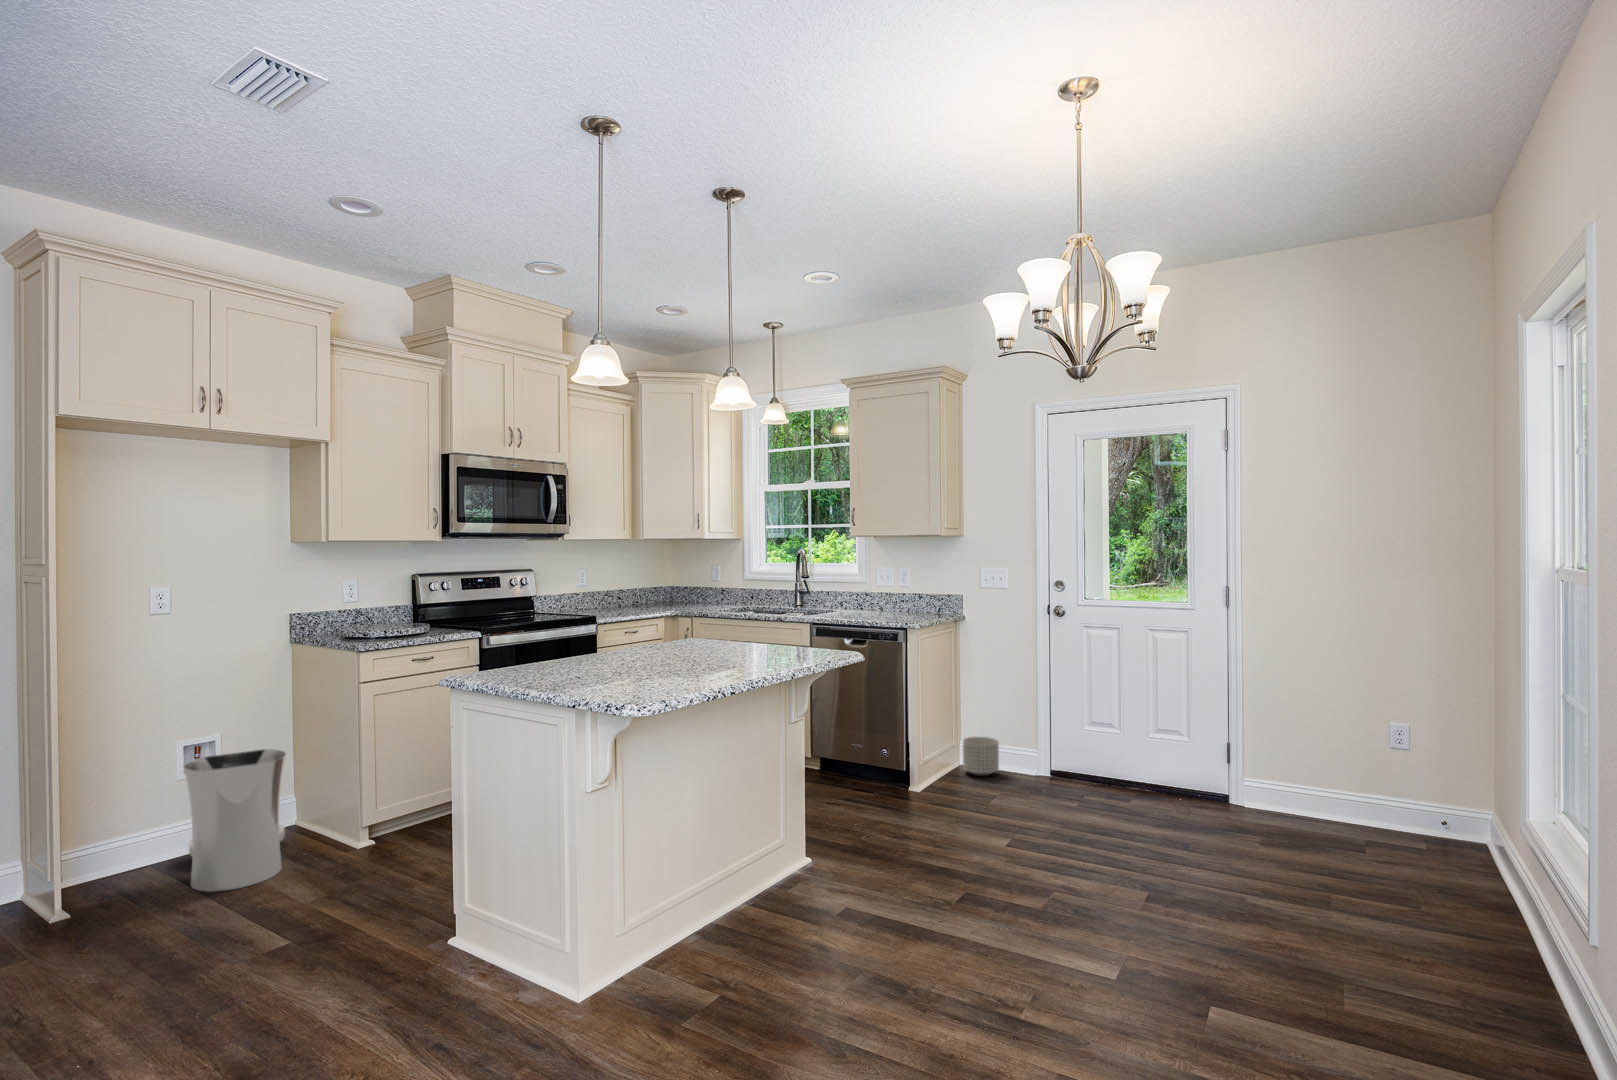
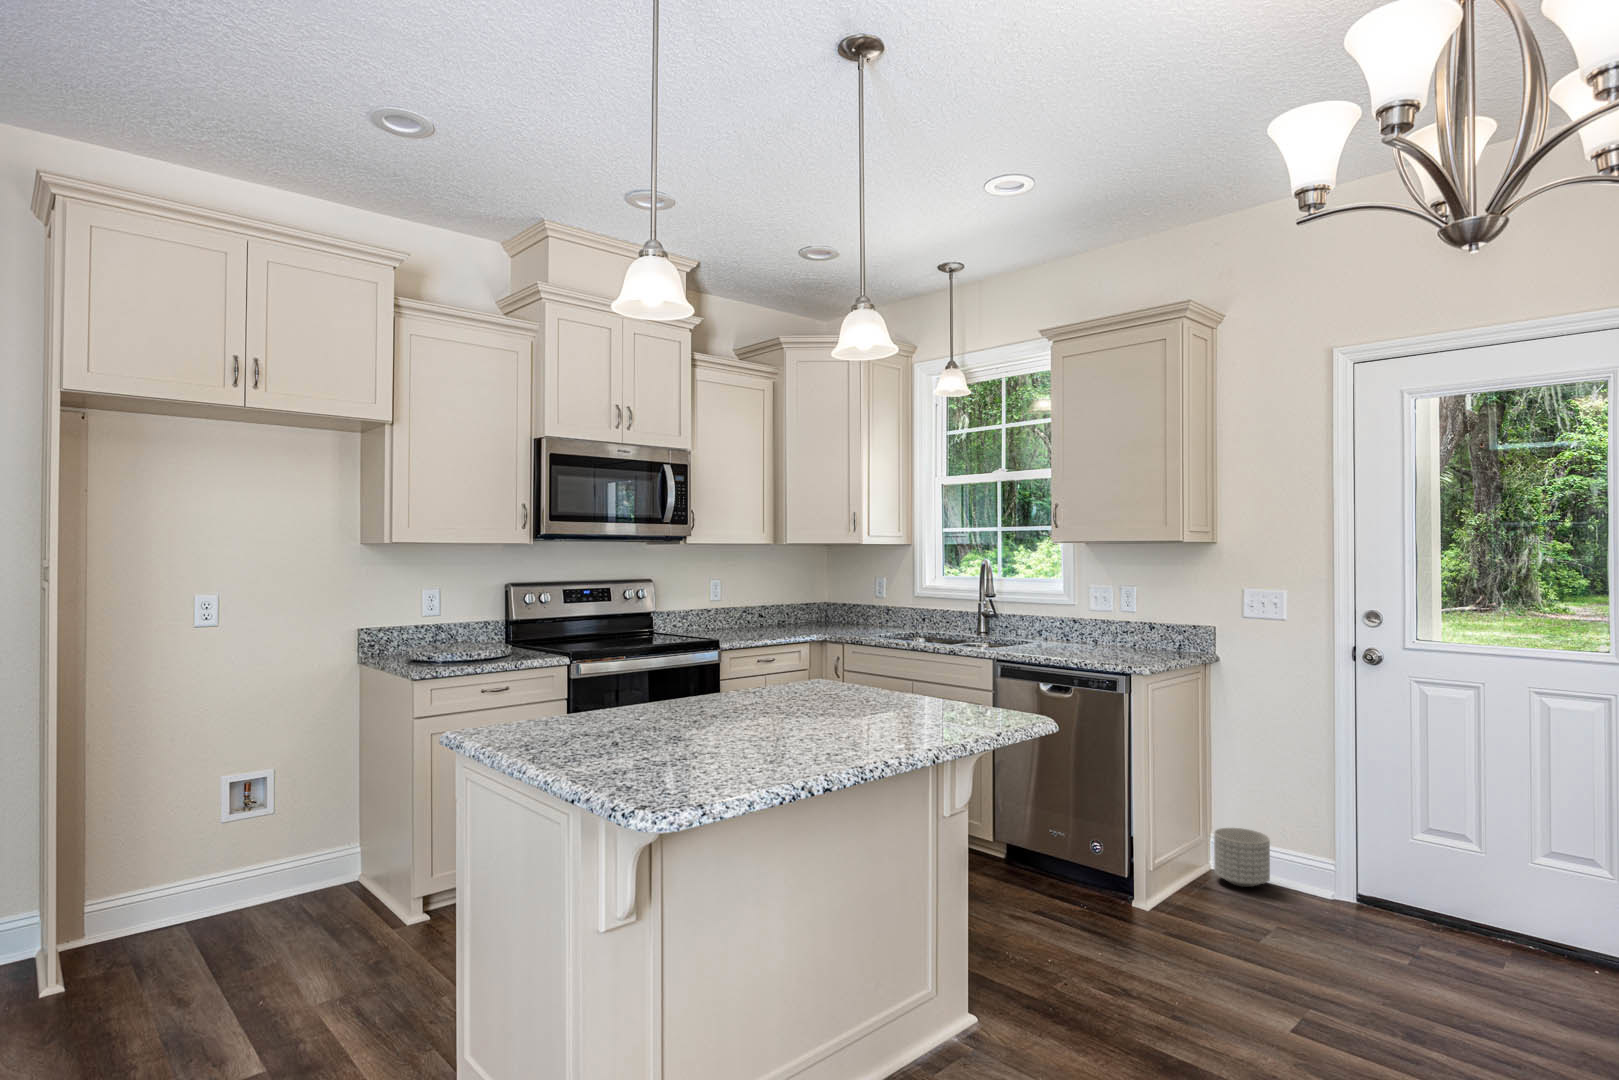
trash can: present [184,749,286,892] -> none [200,794,335,973]

